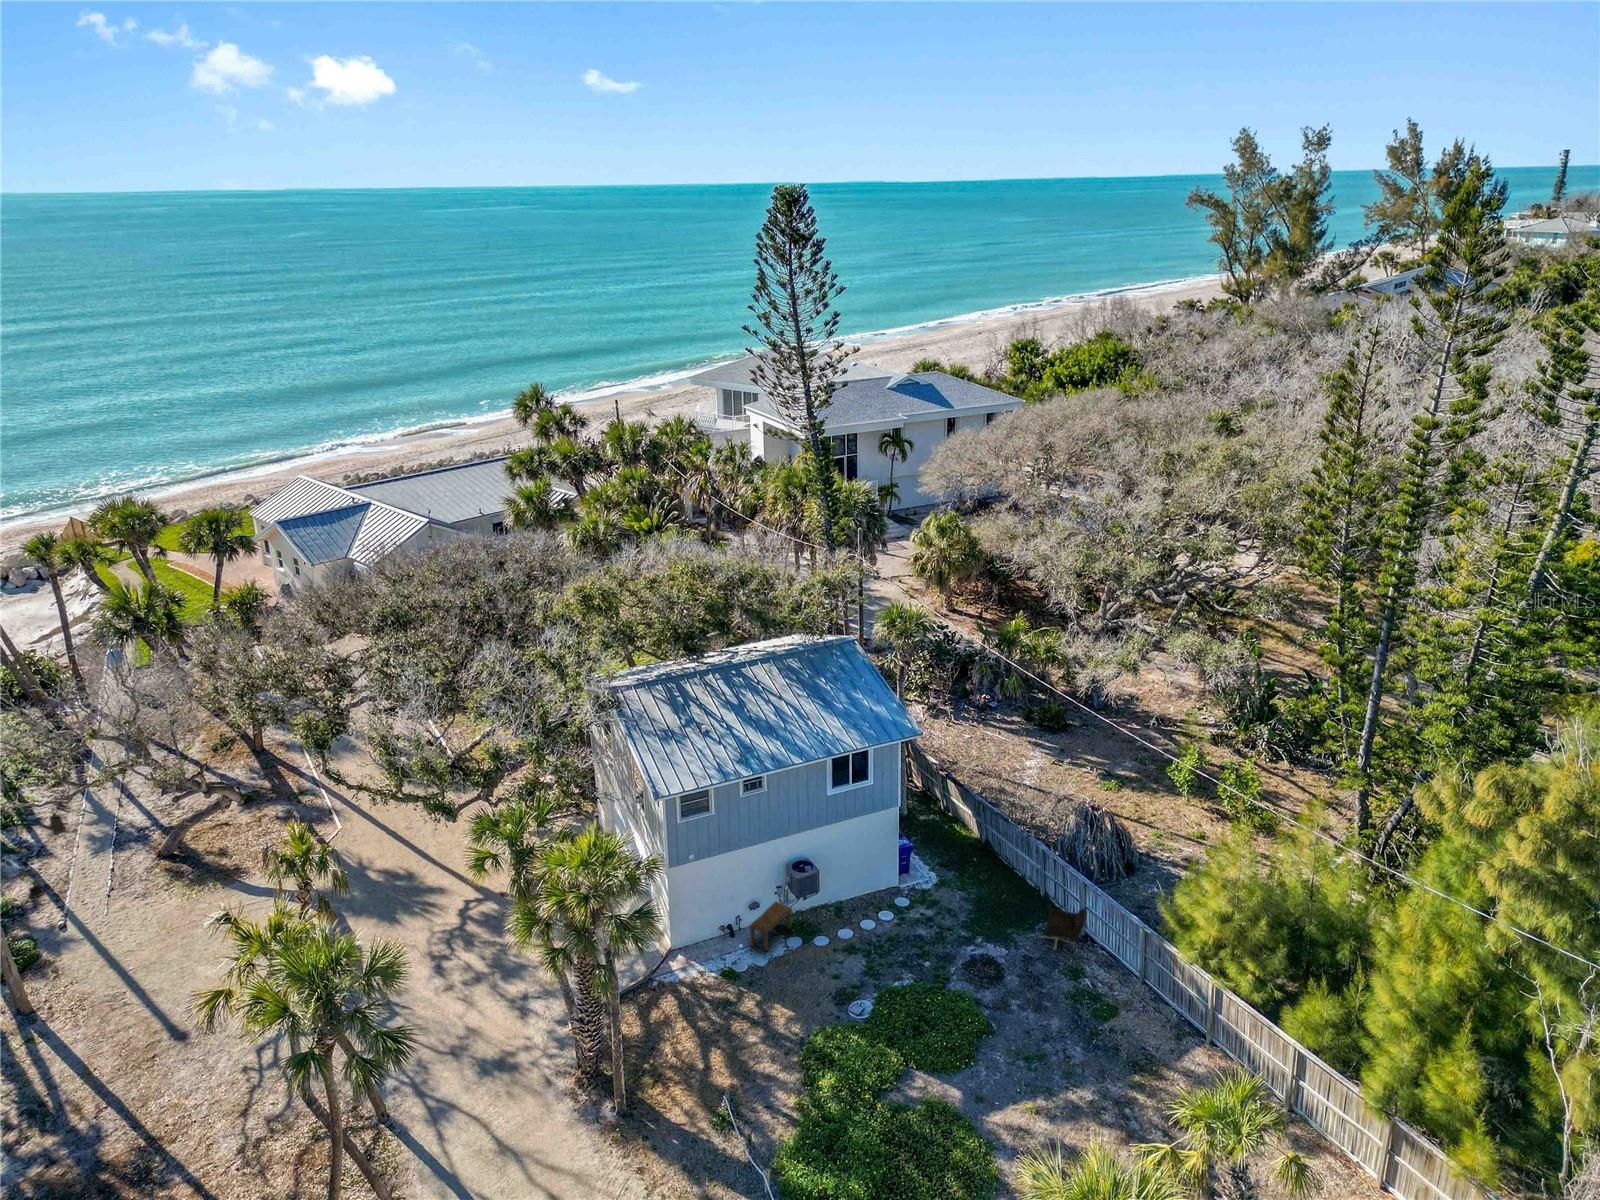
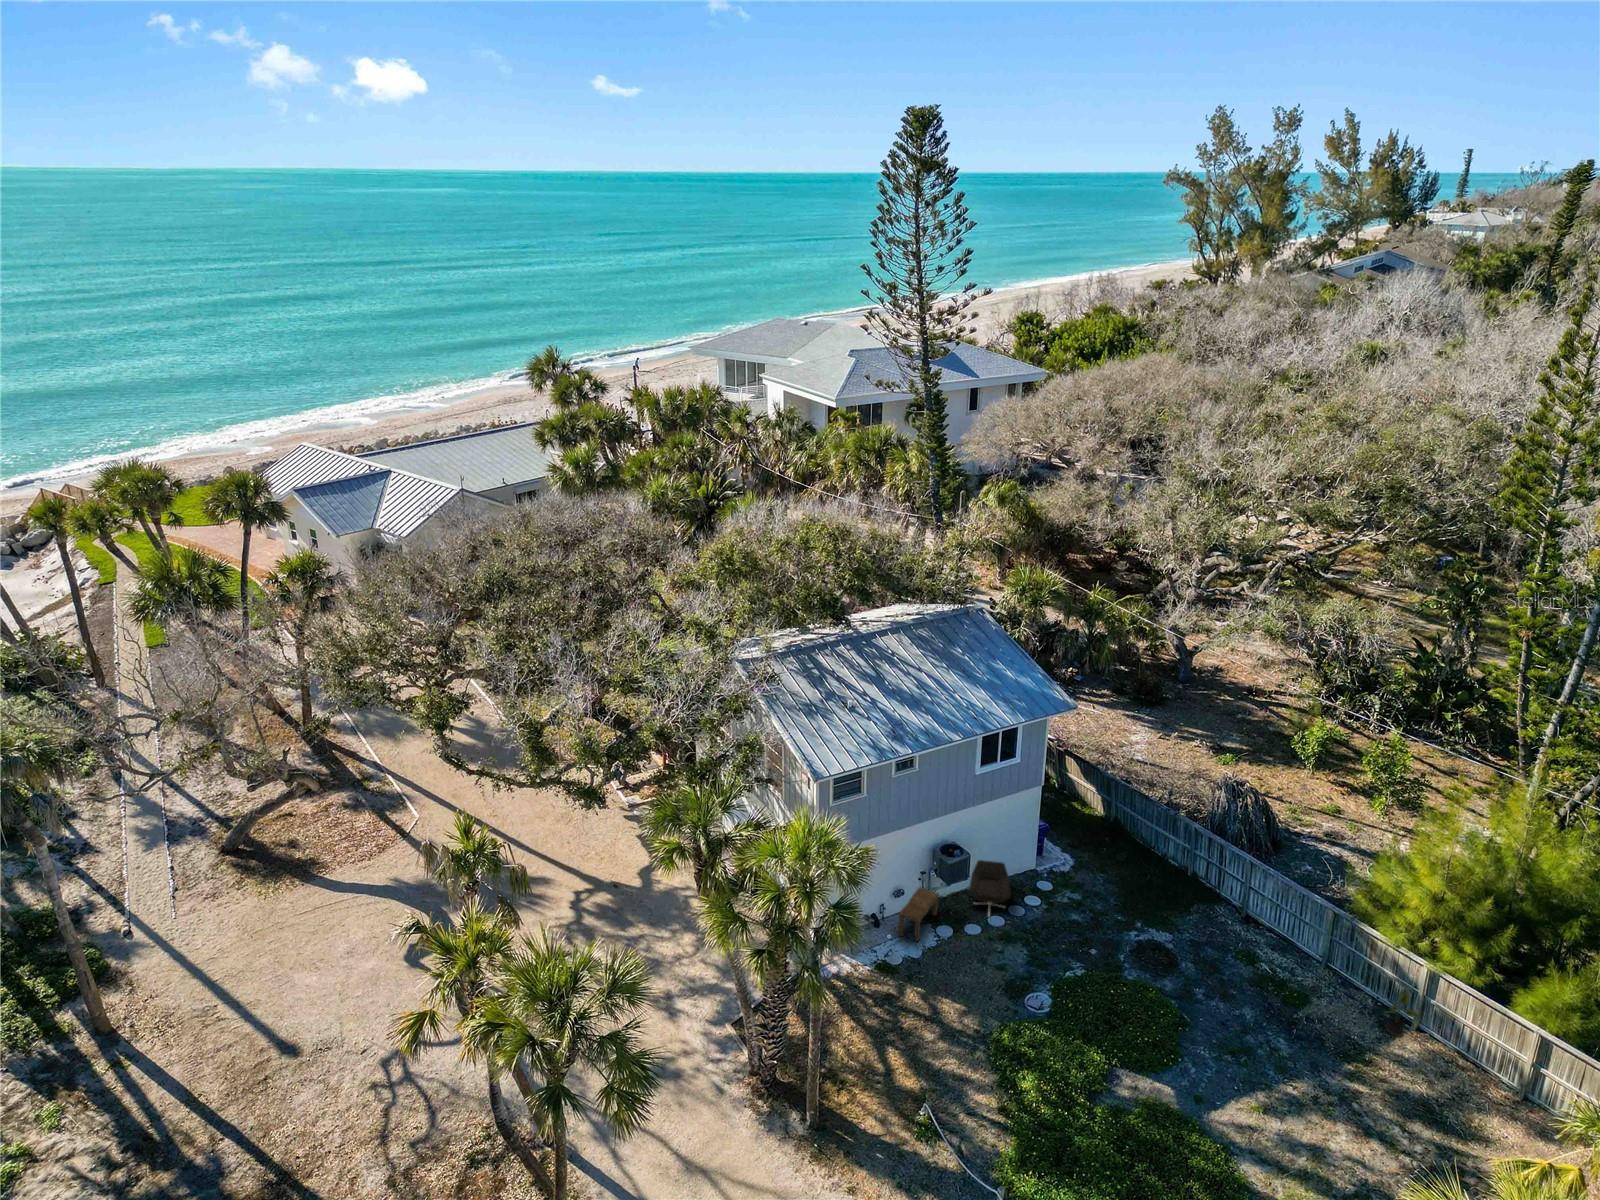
watering can: present [34,812,66,834] -> none [71,804,110,829]
potted plant: present [13,871,44,898] -> present [1385,989,1420,1037]
lounge chair: present [1043,908,1086,949] -> present [969,860,1011,916]

